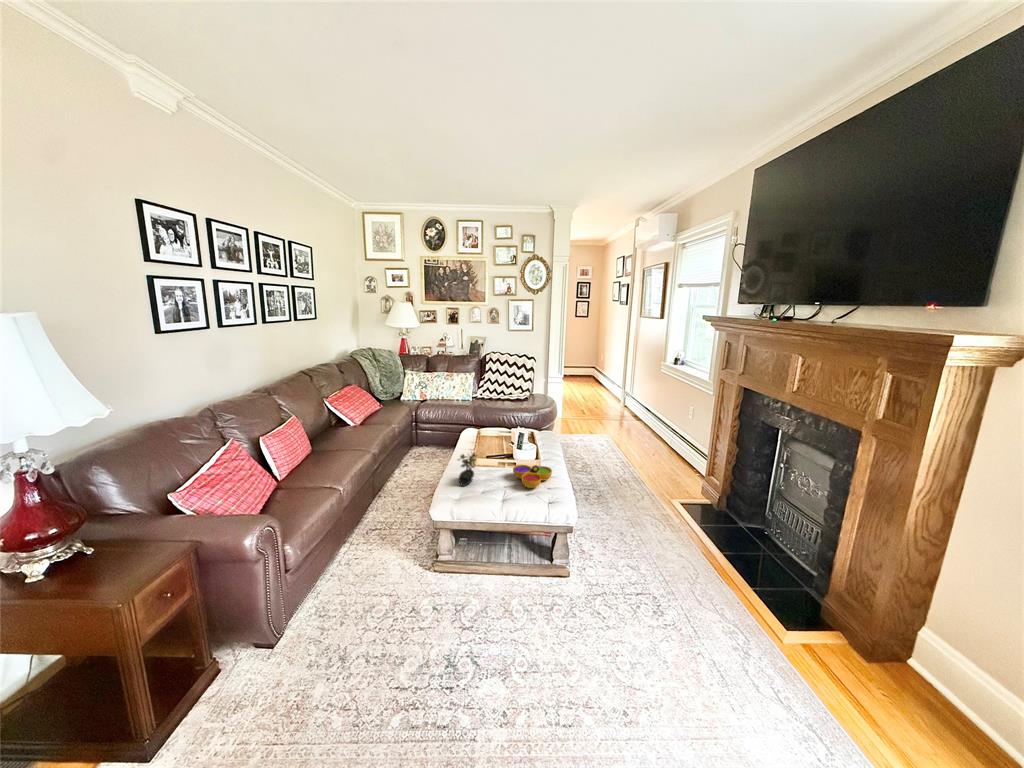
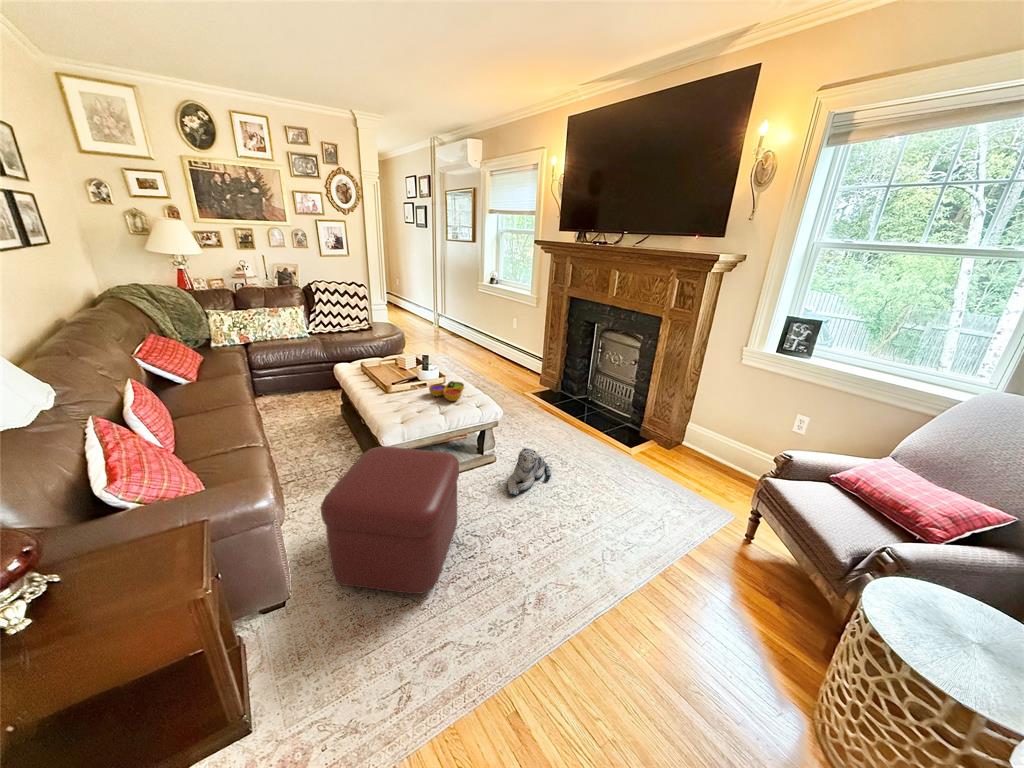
succulent plant: present [458,453,477,486] -> none [380,379,403,414]
ottoman: none [308,518,465,707] -> present [320,446,459,594]
plush toy: none [549,572,628,632] -> present [507,448,551,495]

